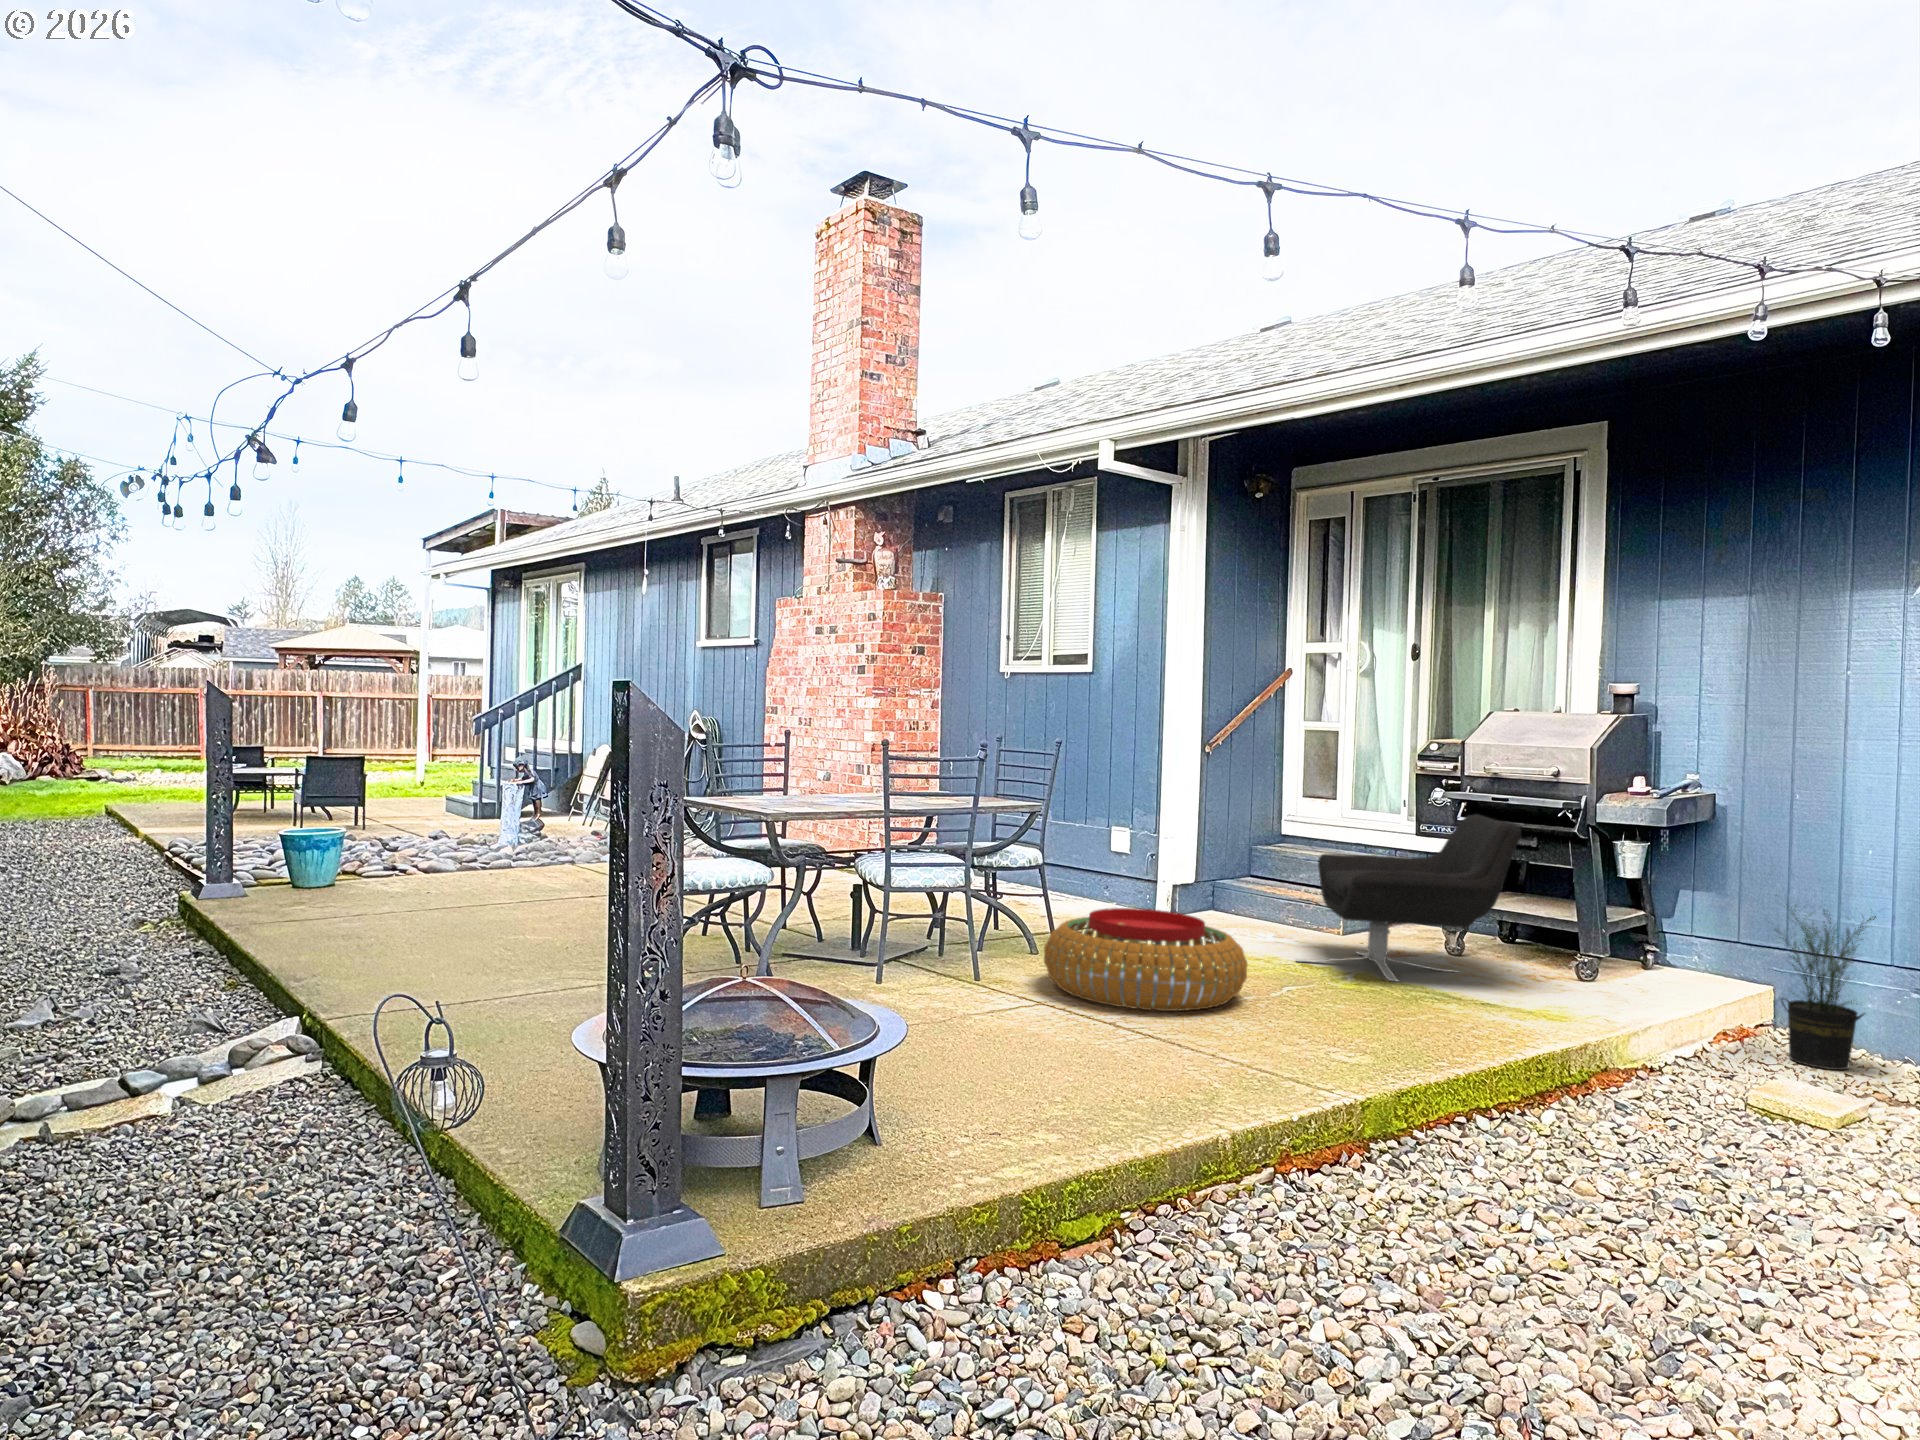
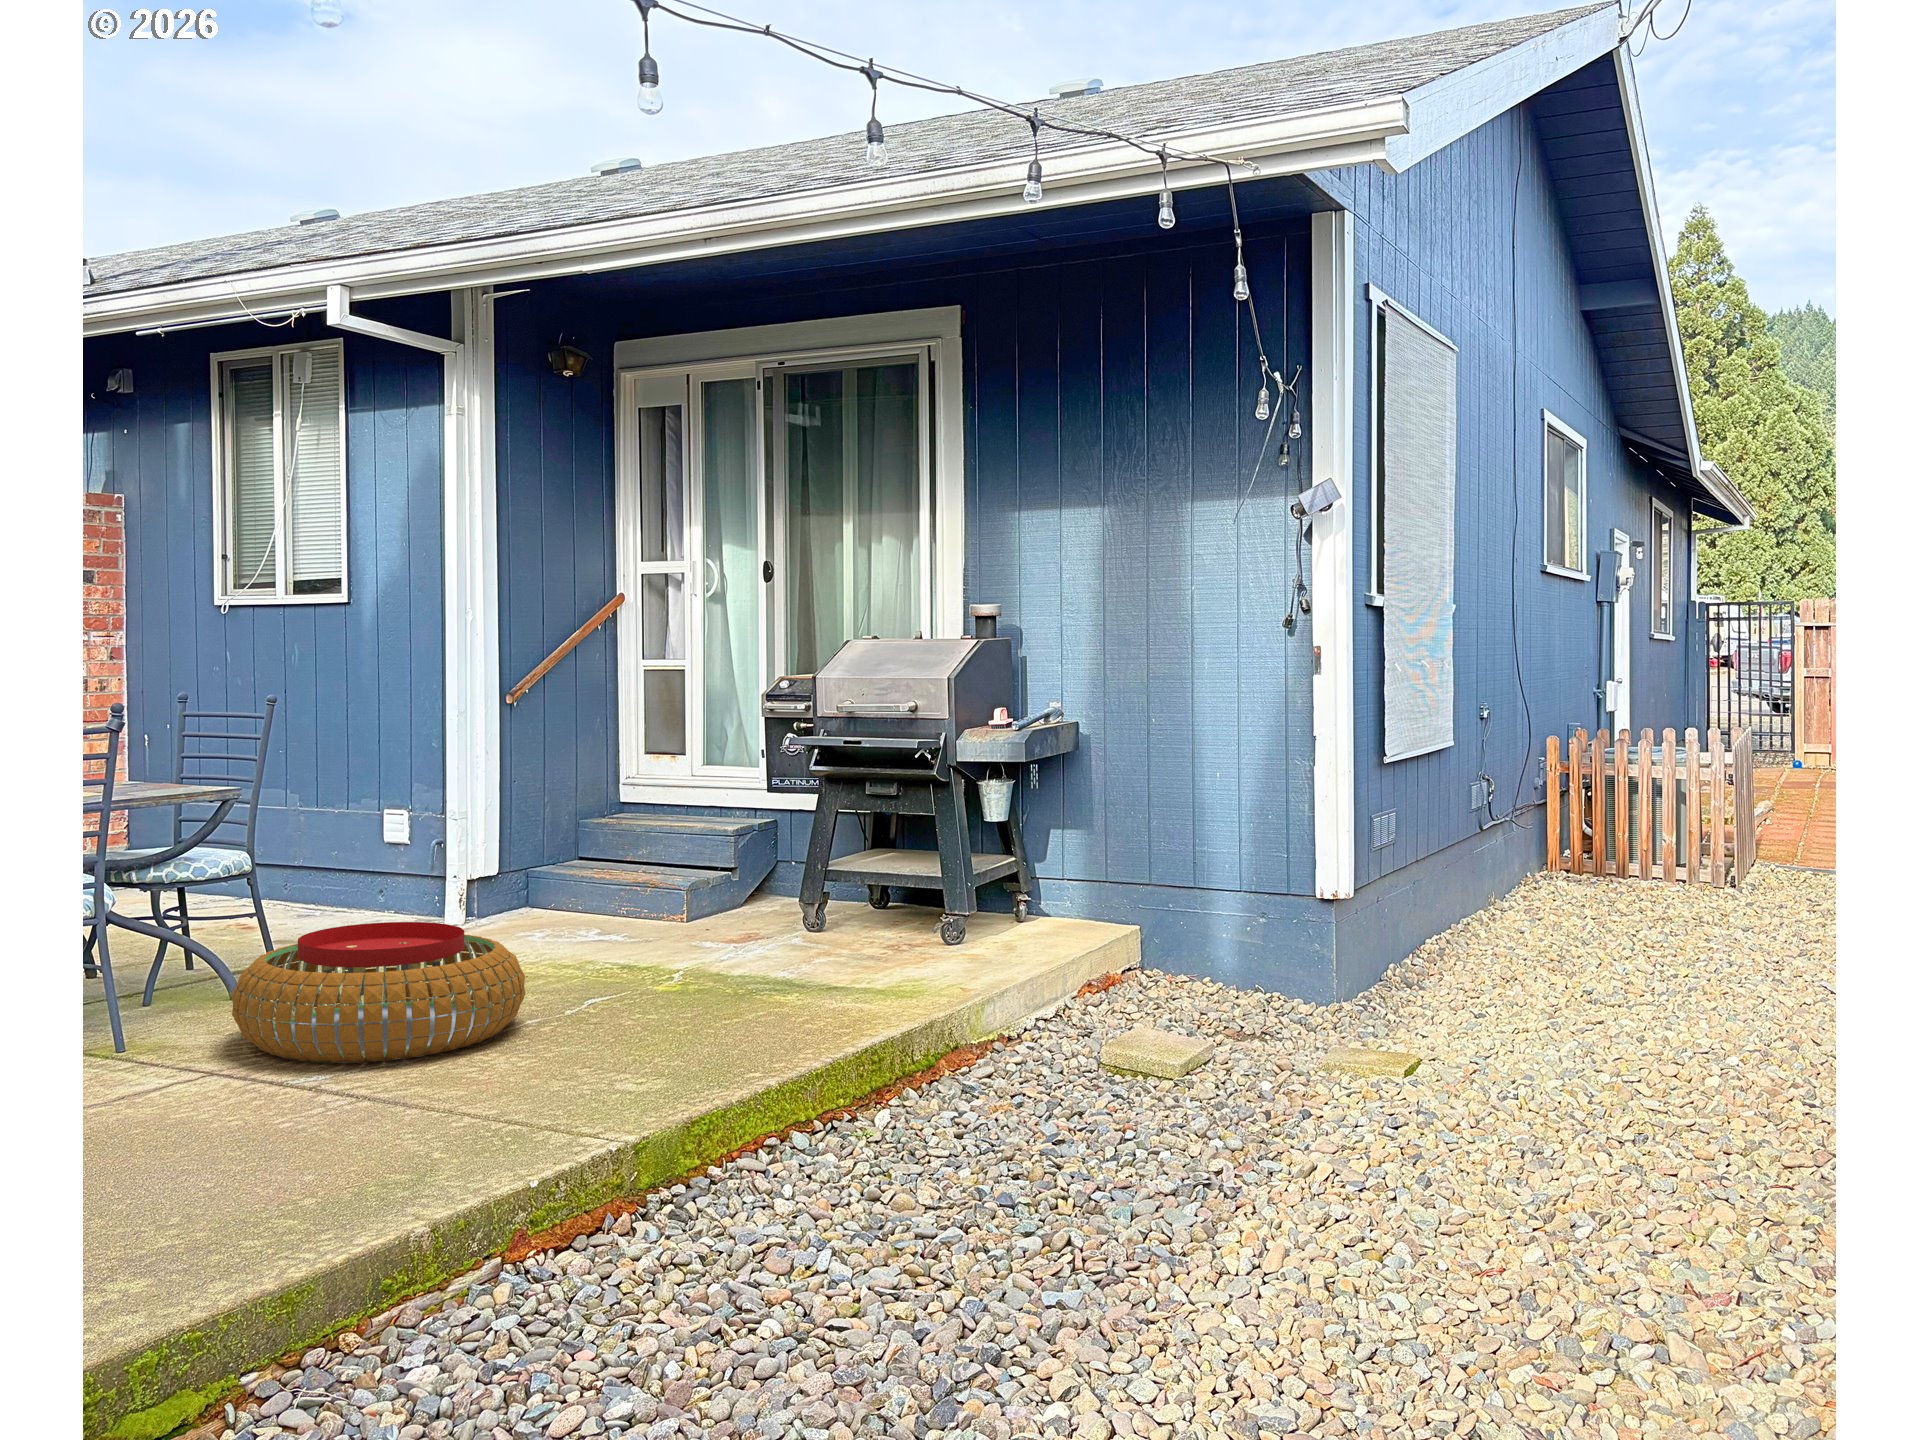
lounge chair: present [1297,814,1521,982] -> none [612,760,868,976]
potted plant: present [1774,906,1876,1070] -> none [1128,819,1240,1011]

